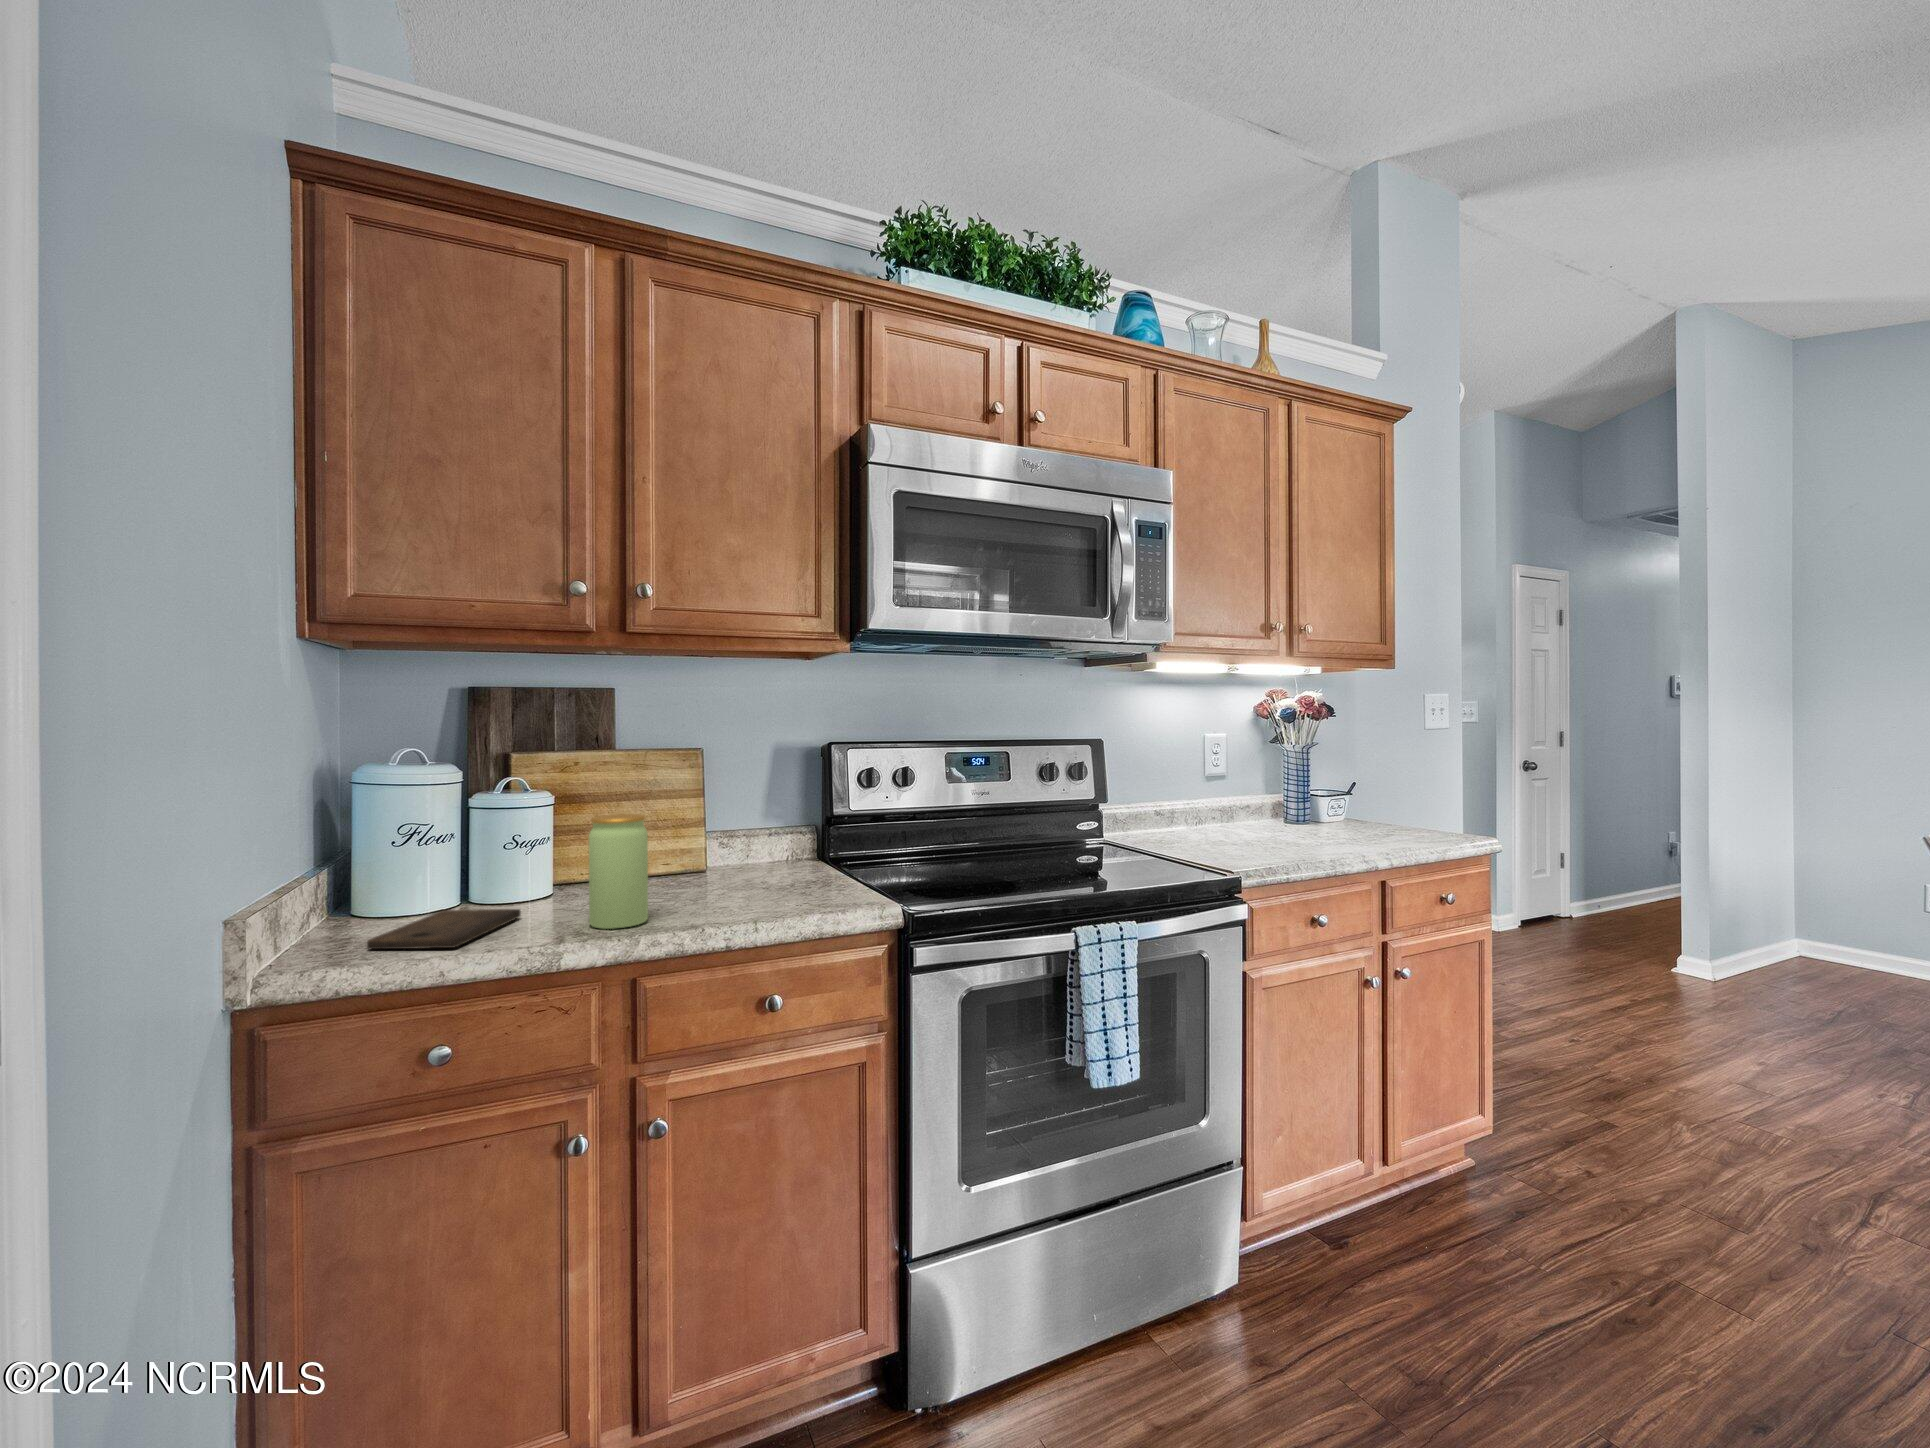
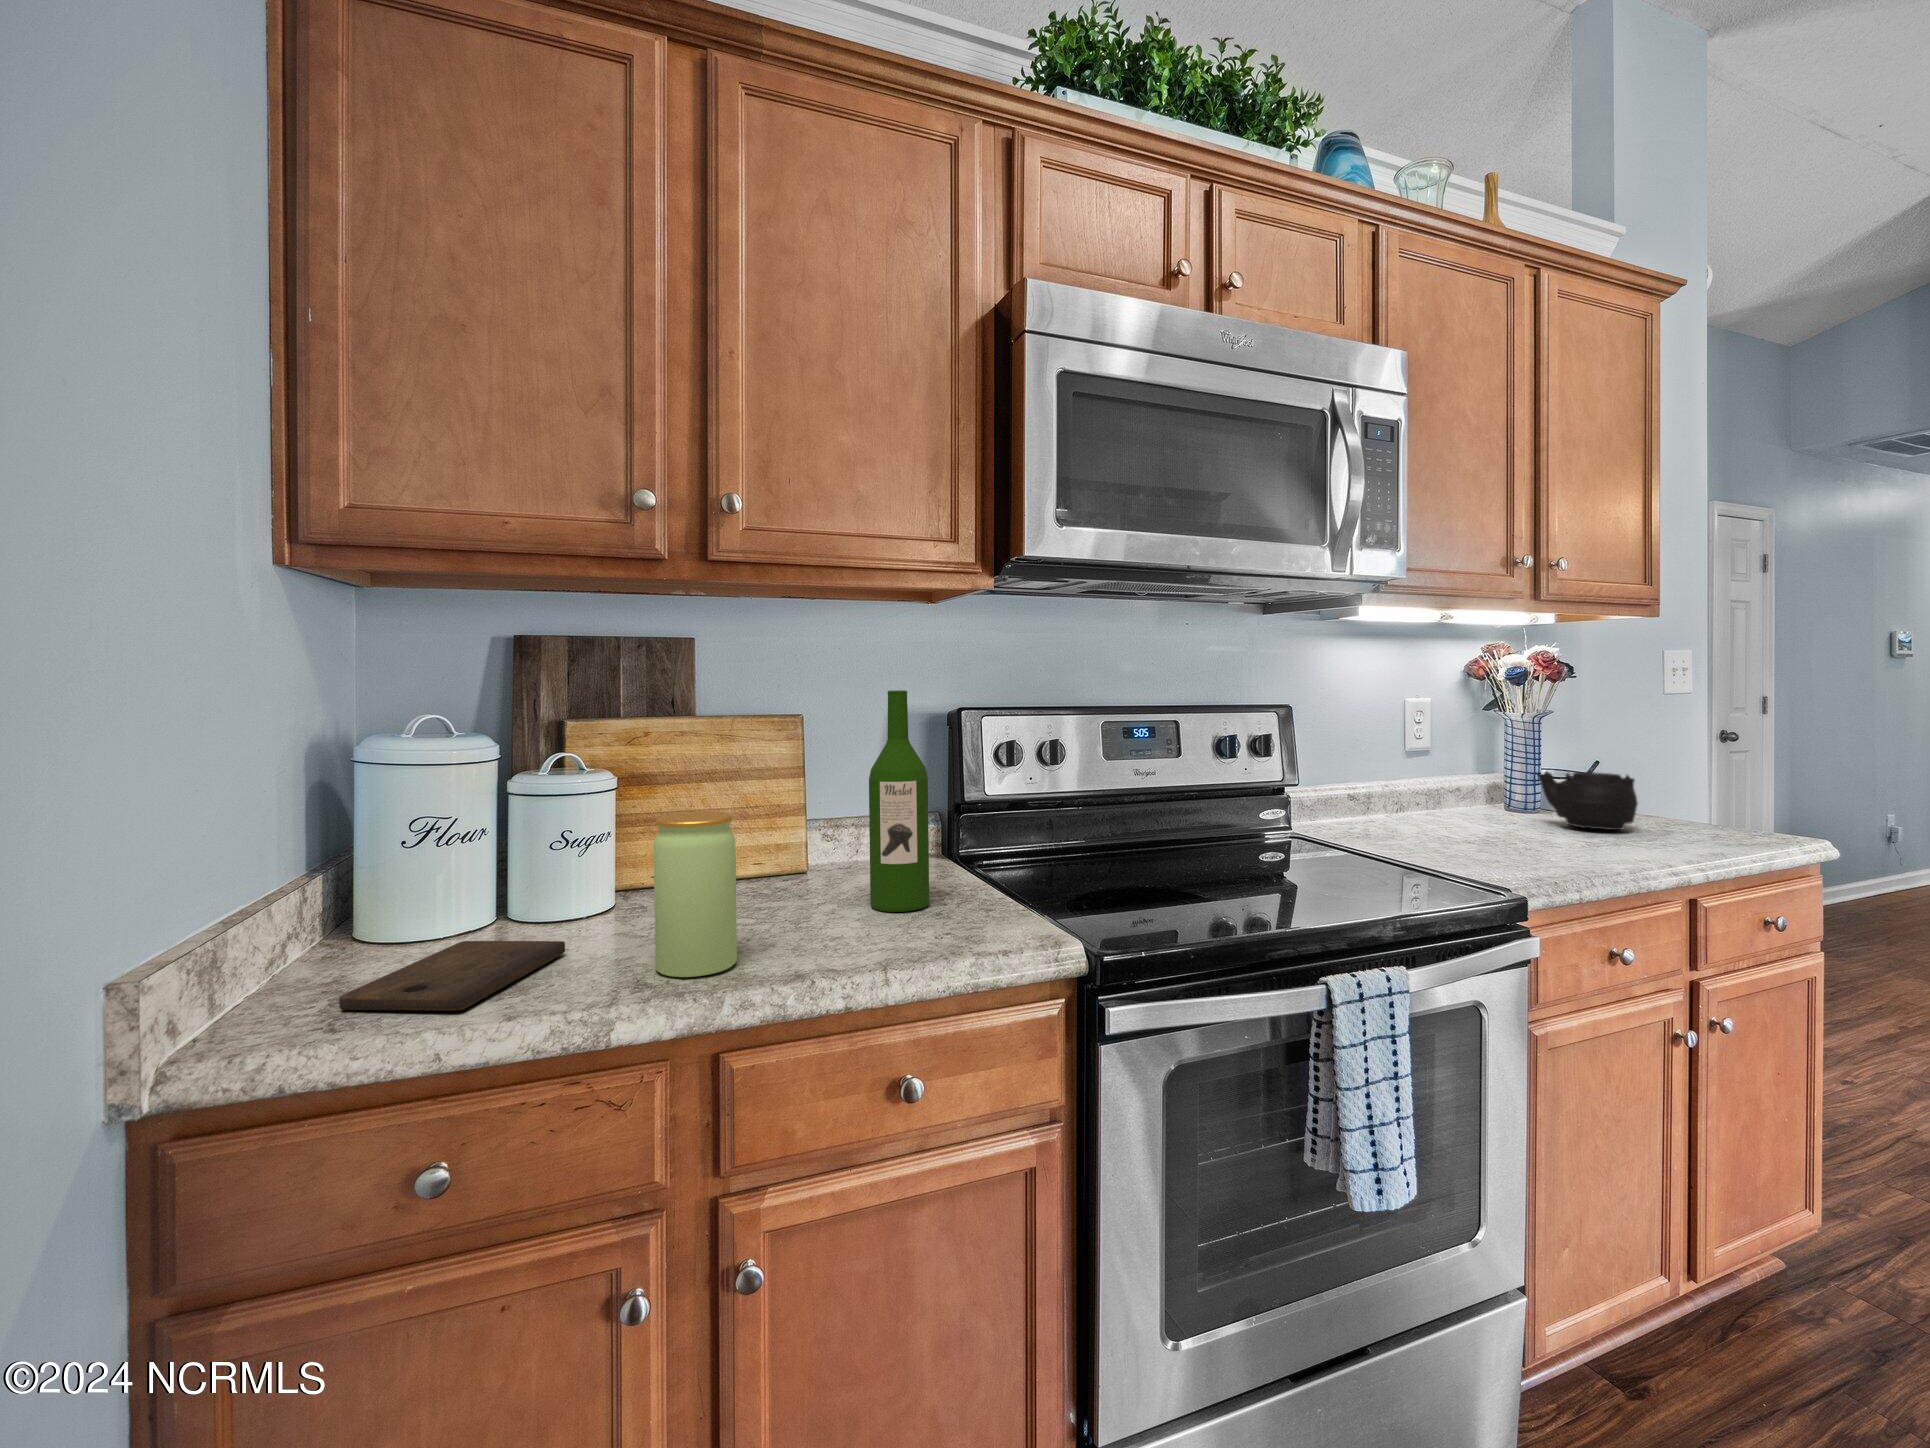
wine bottle: none [750,726,795,890] -> present [869,690,929,912]
teapot: none [1294,786,1367,831] -> present [1537,772,1638,830]

